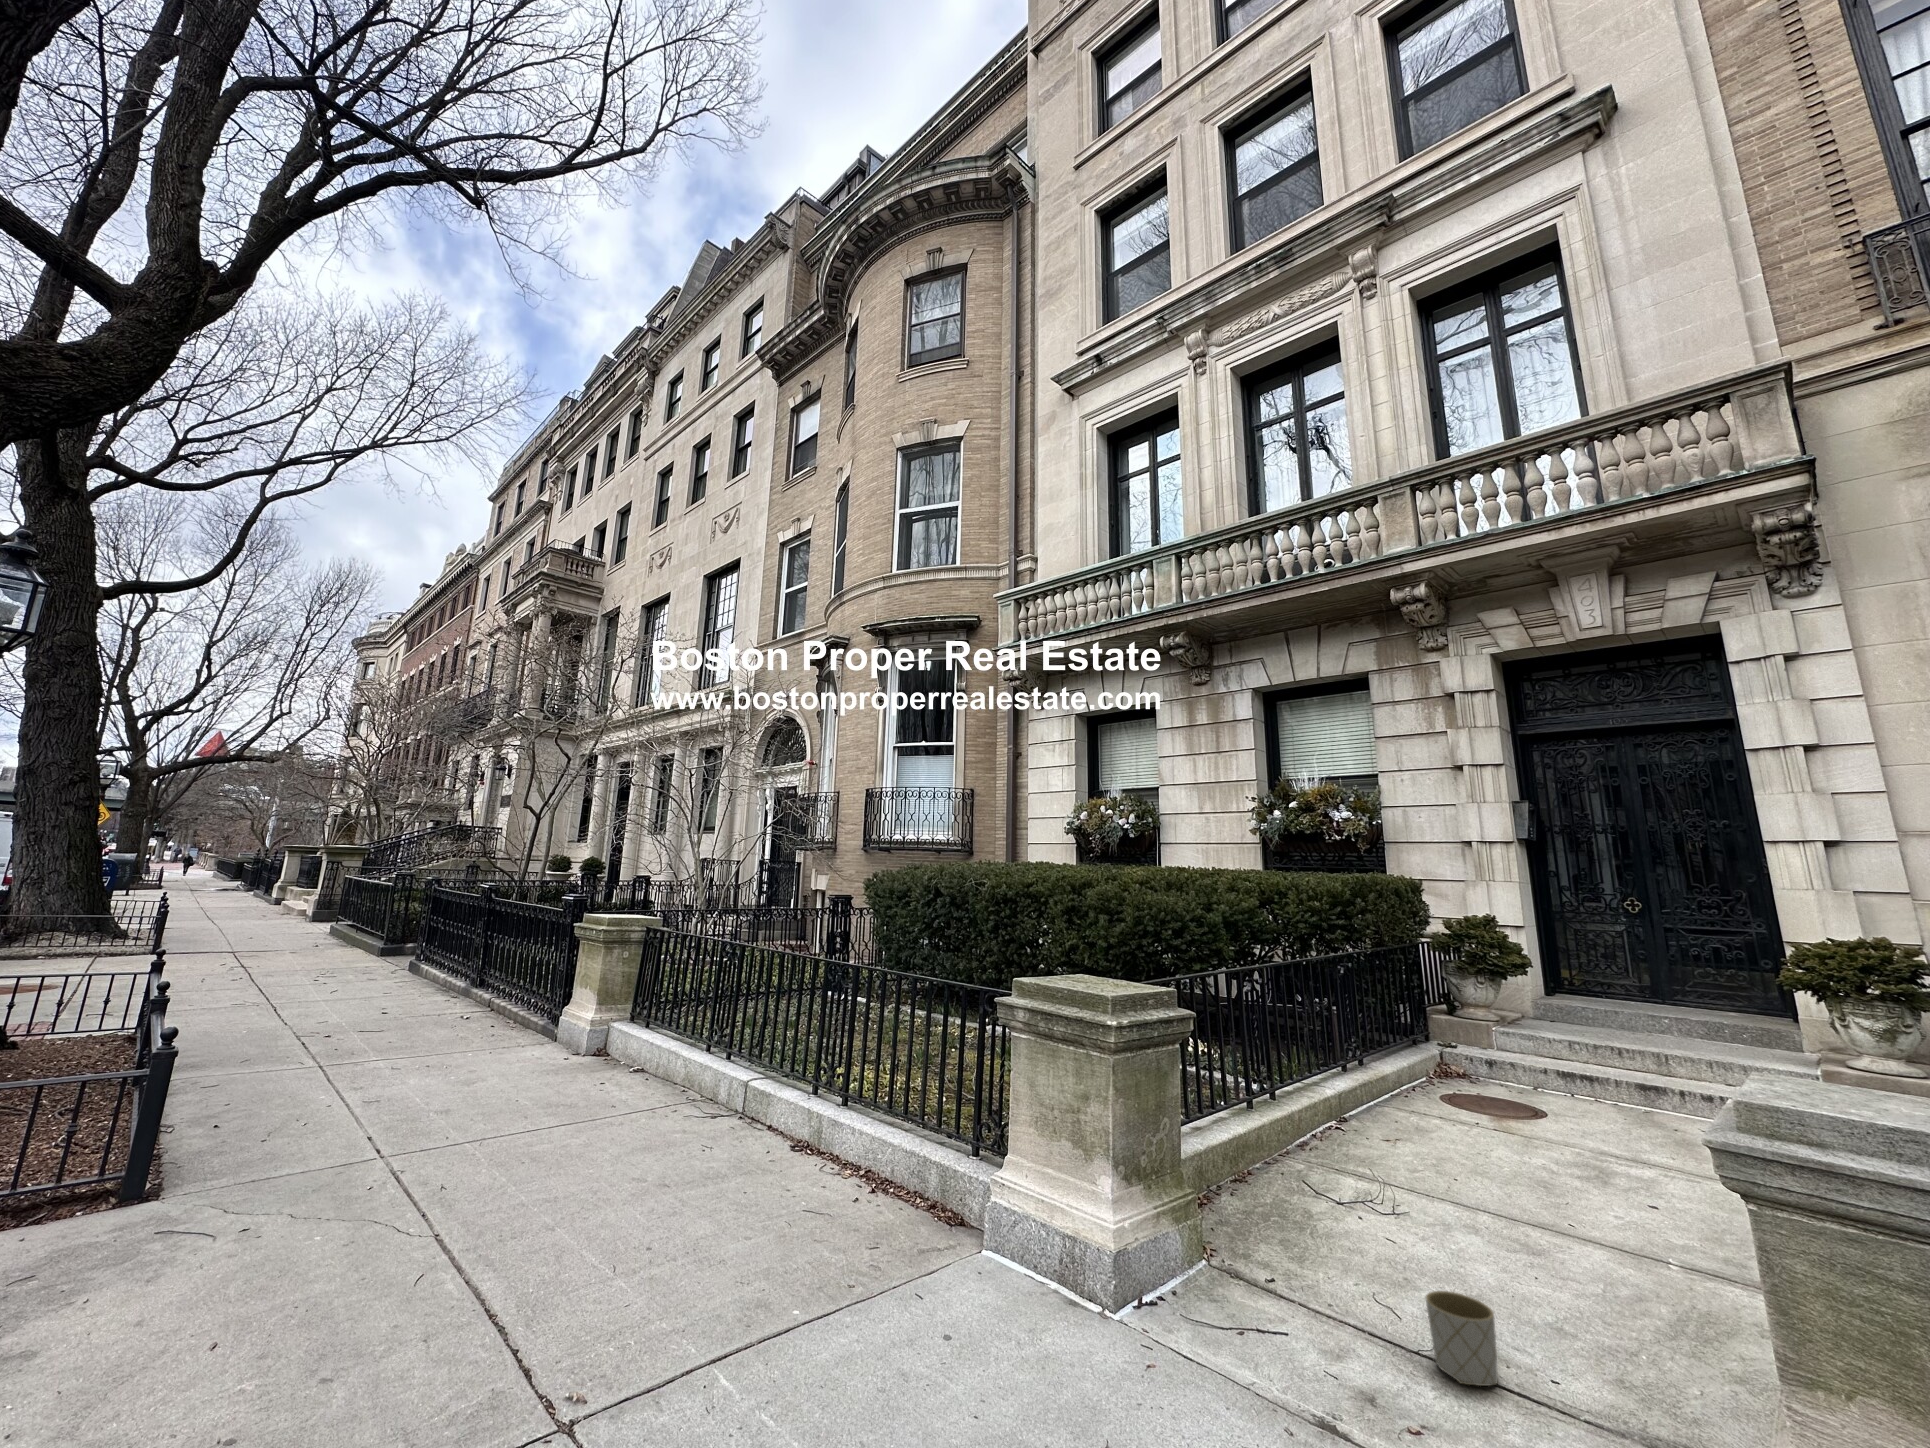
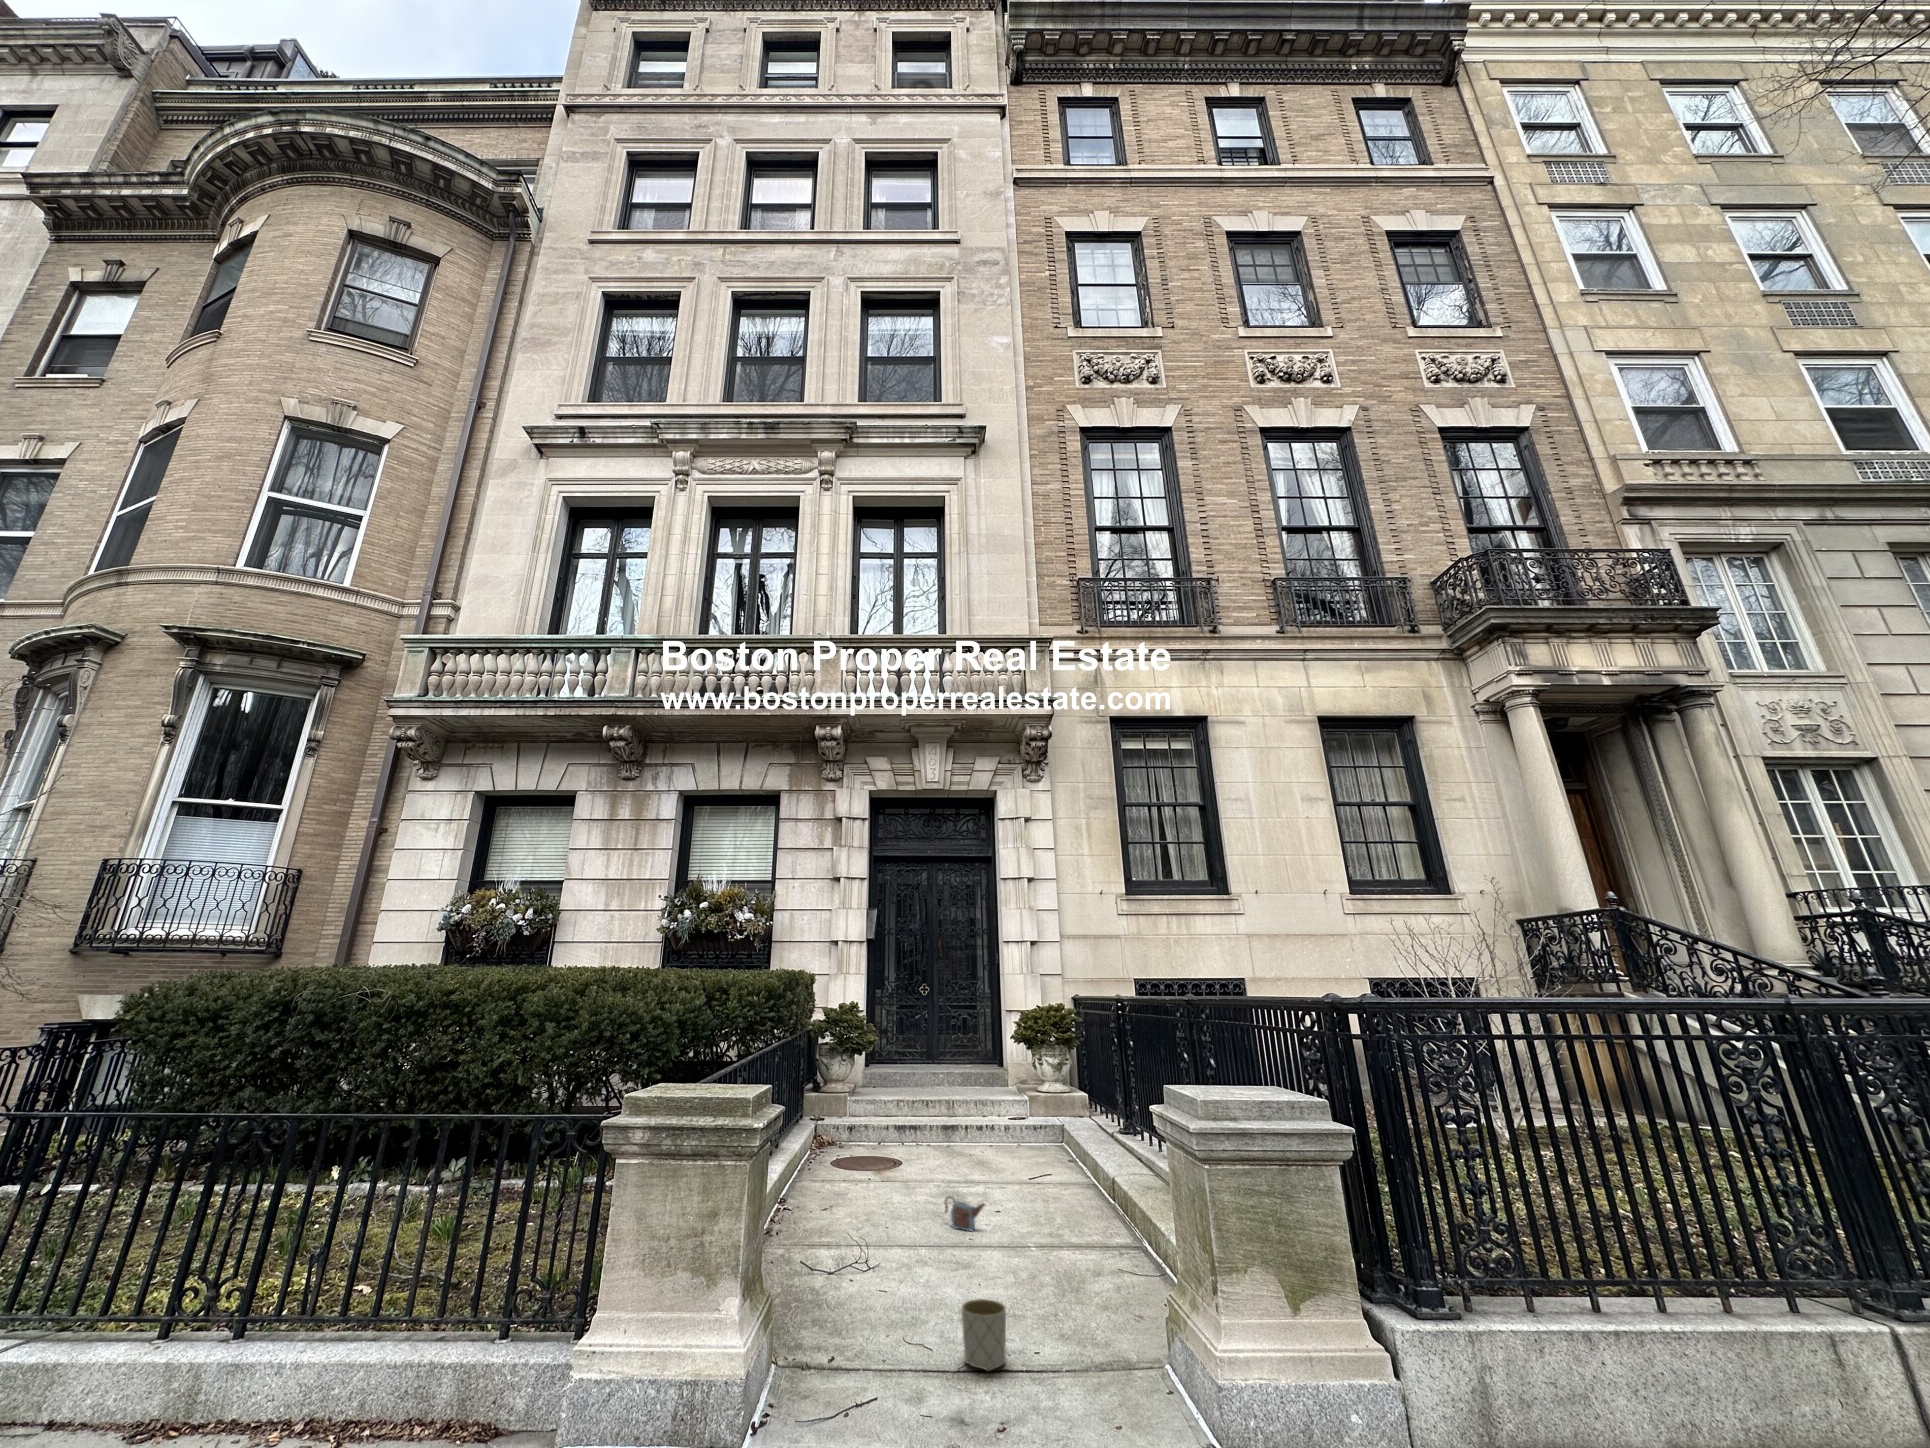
watering can: none [1538,1168,1597,1222] -> present [944,1196,984,1231]

